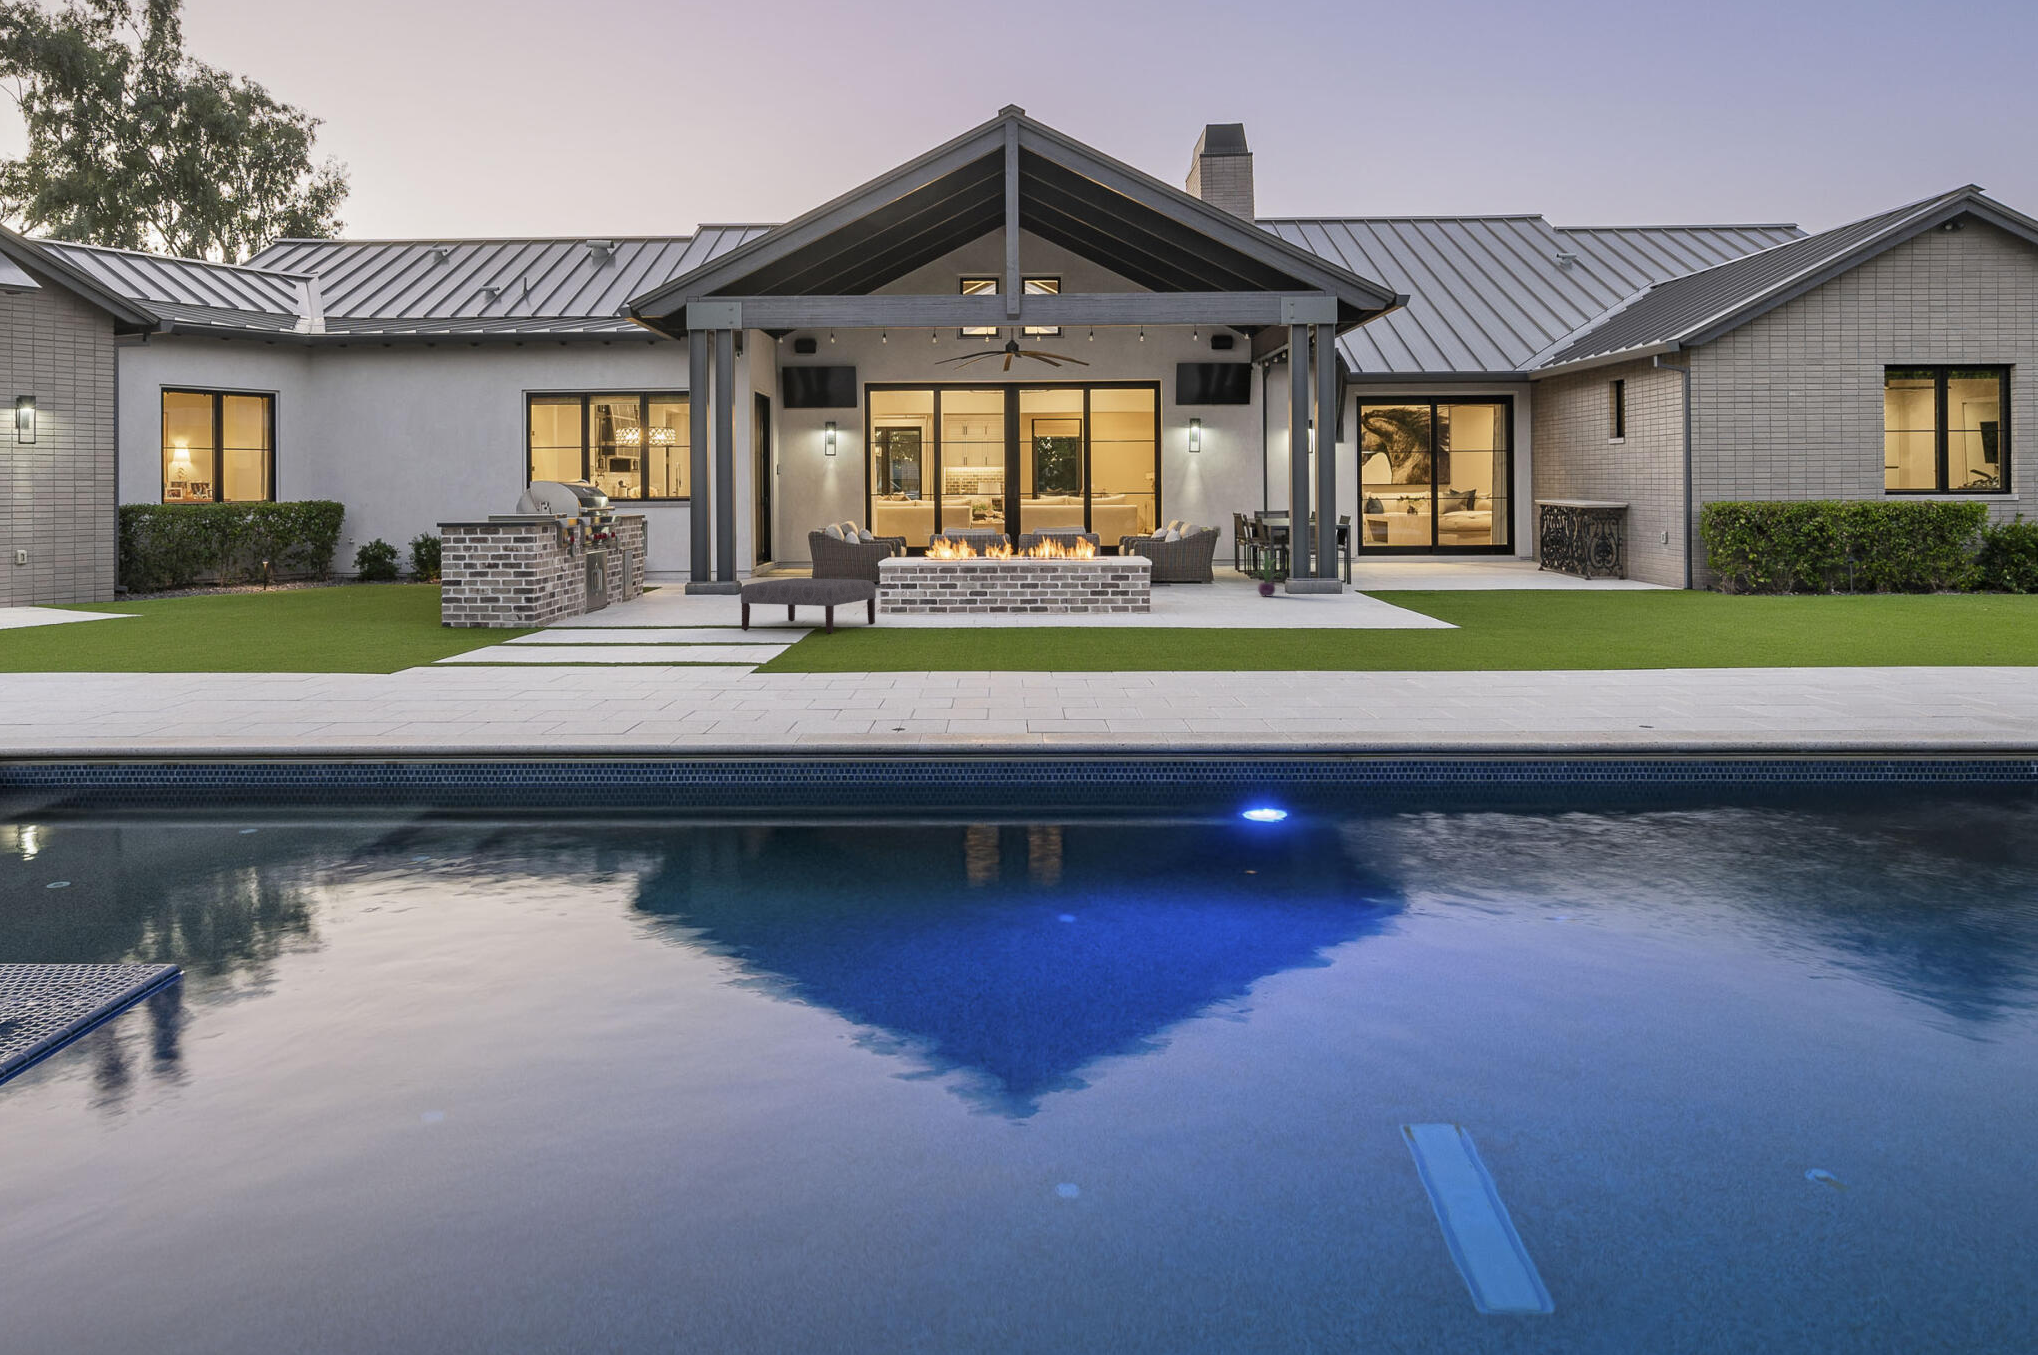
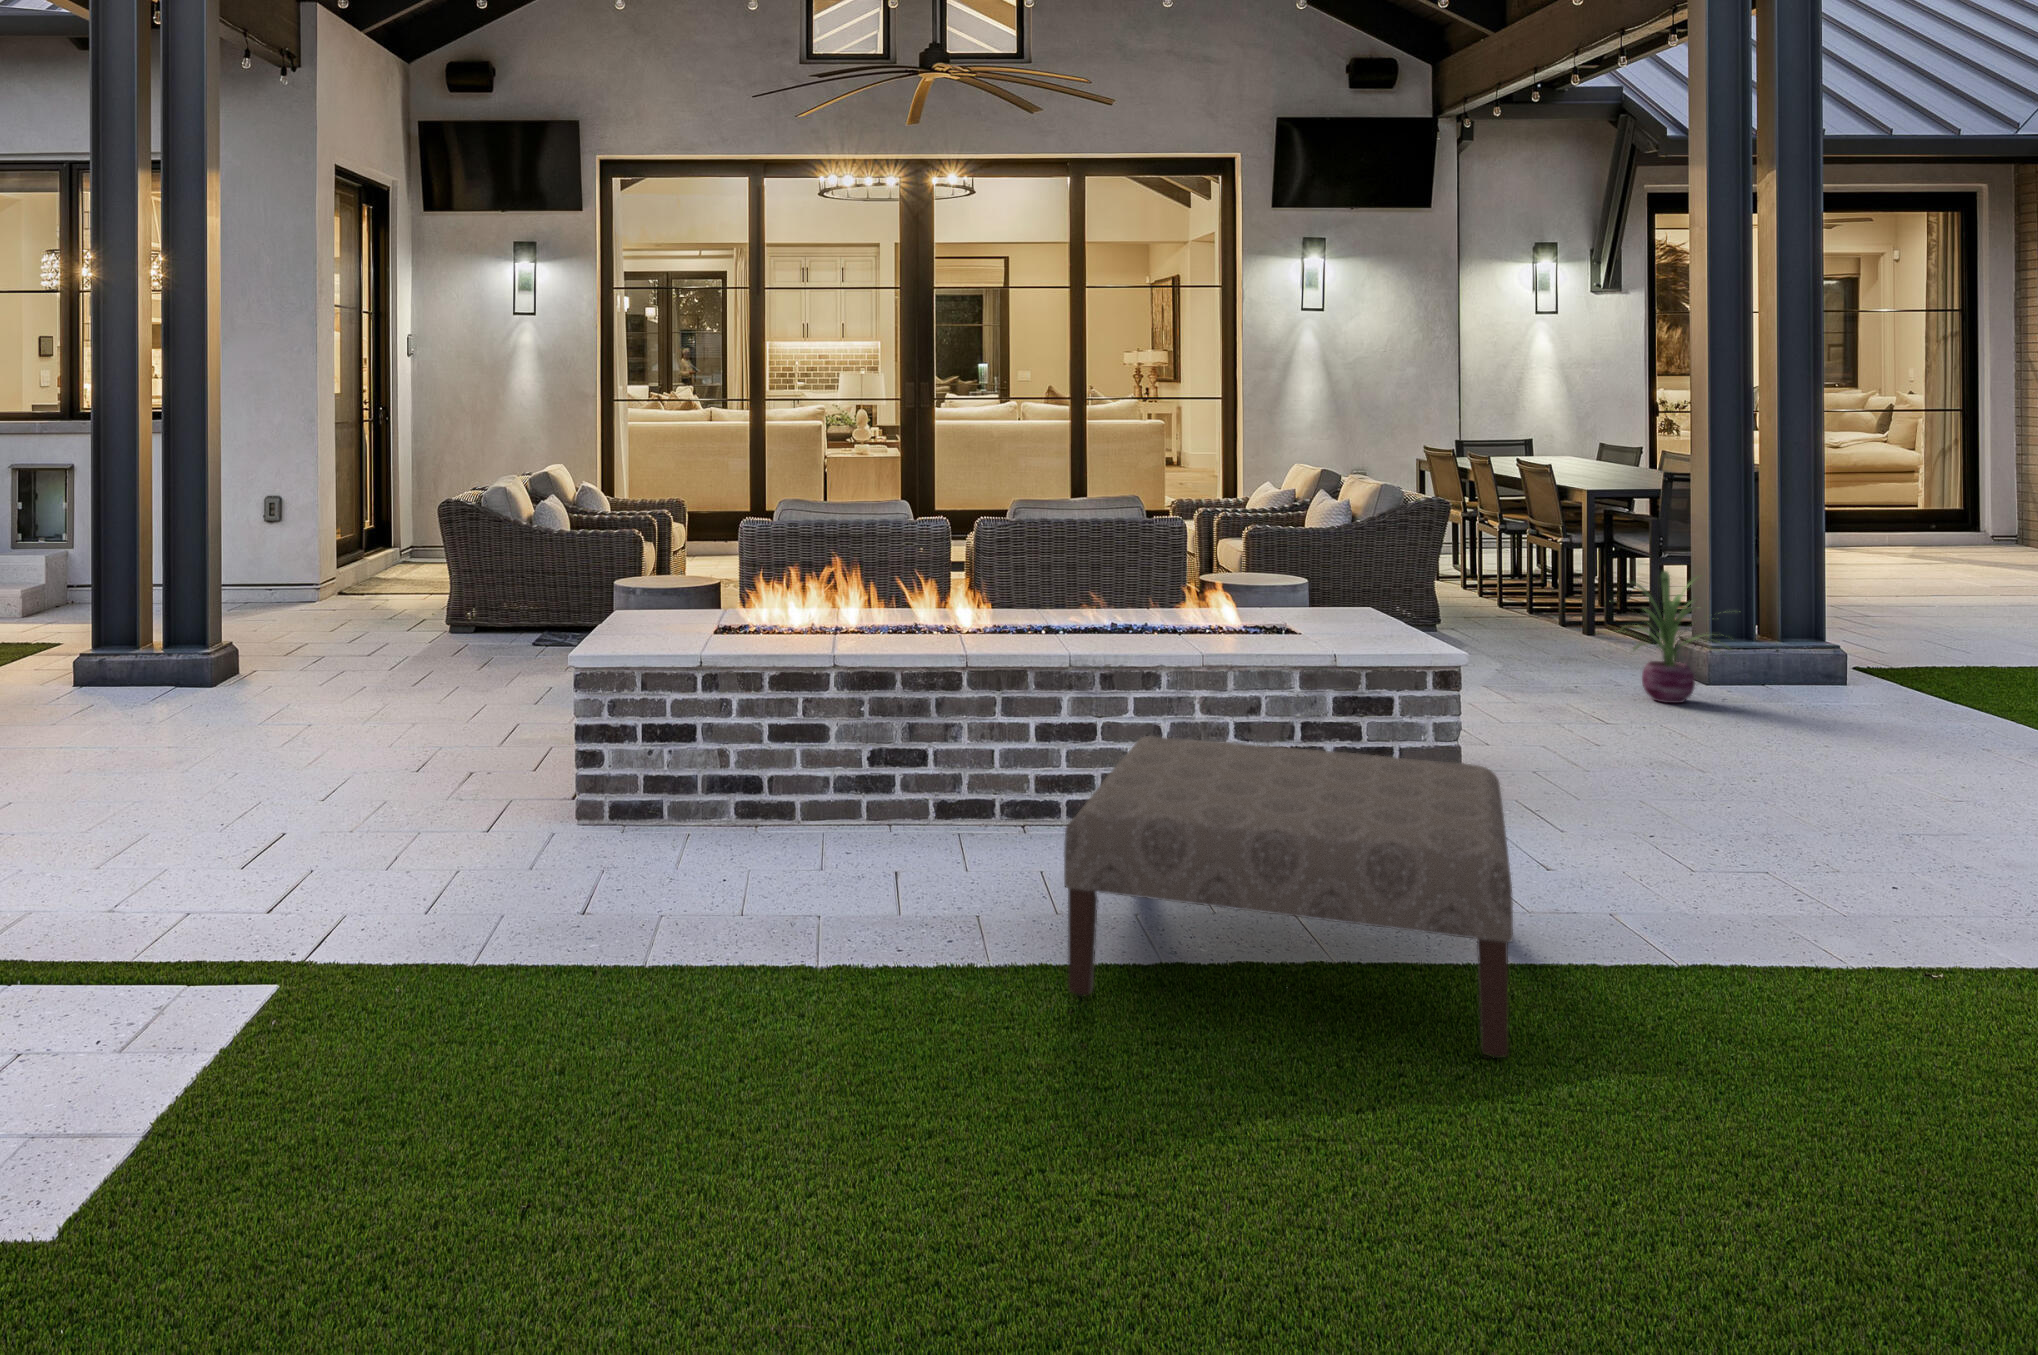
ottoman: present [741,578,876,634] -> present [1064,736,1513,1058]

